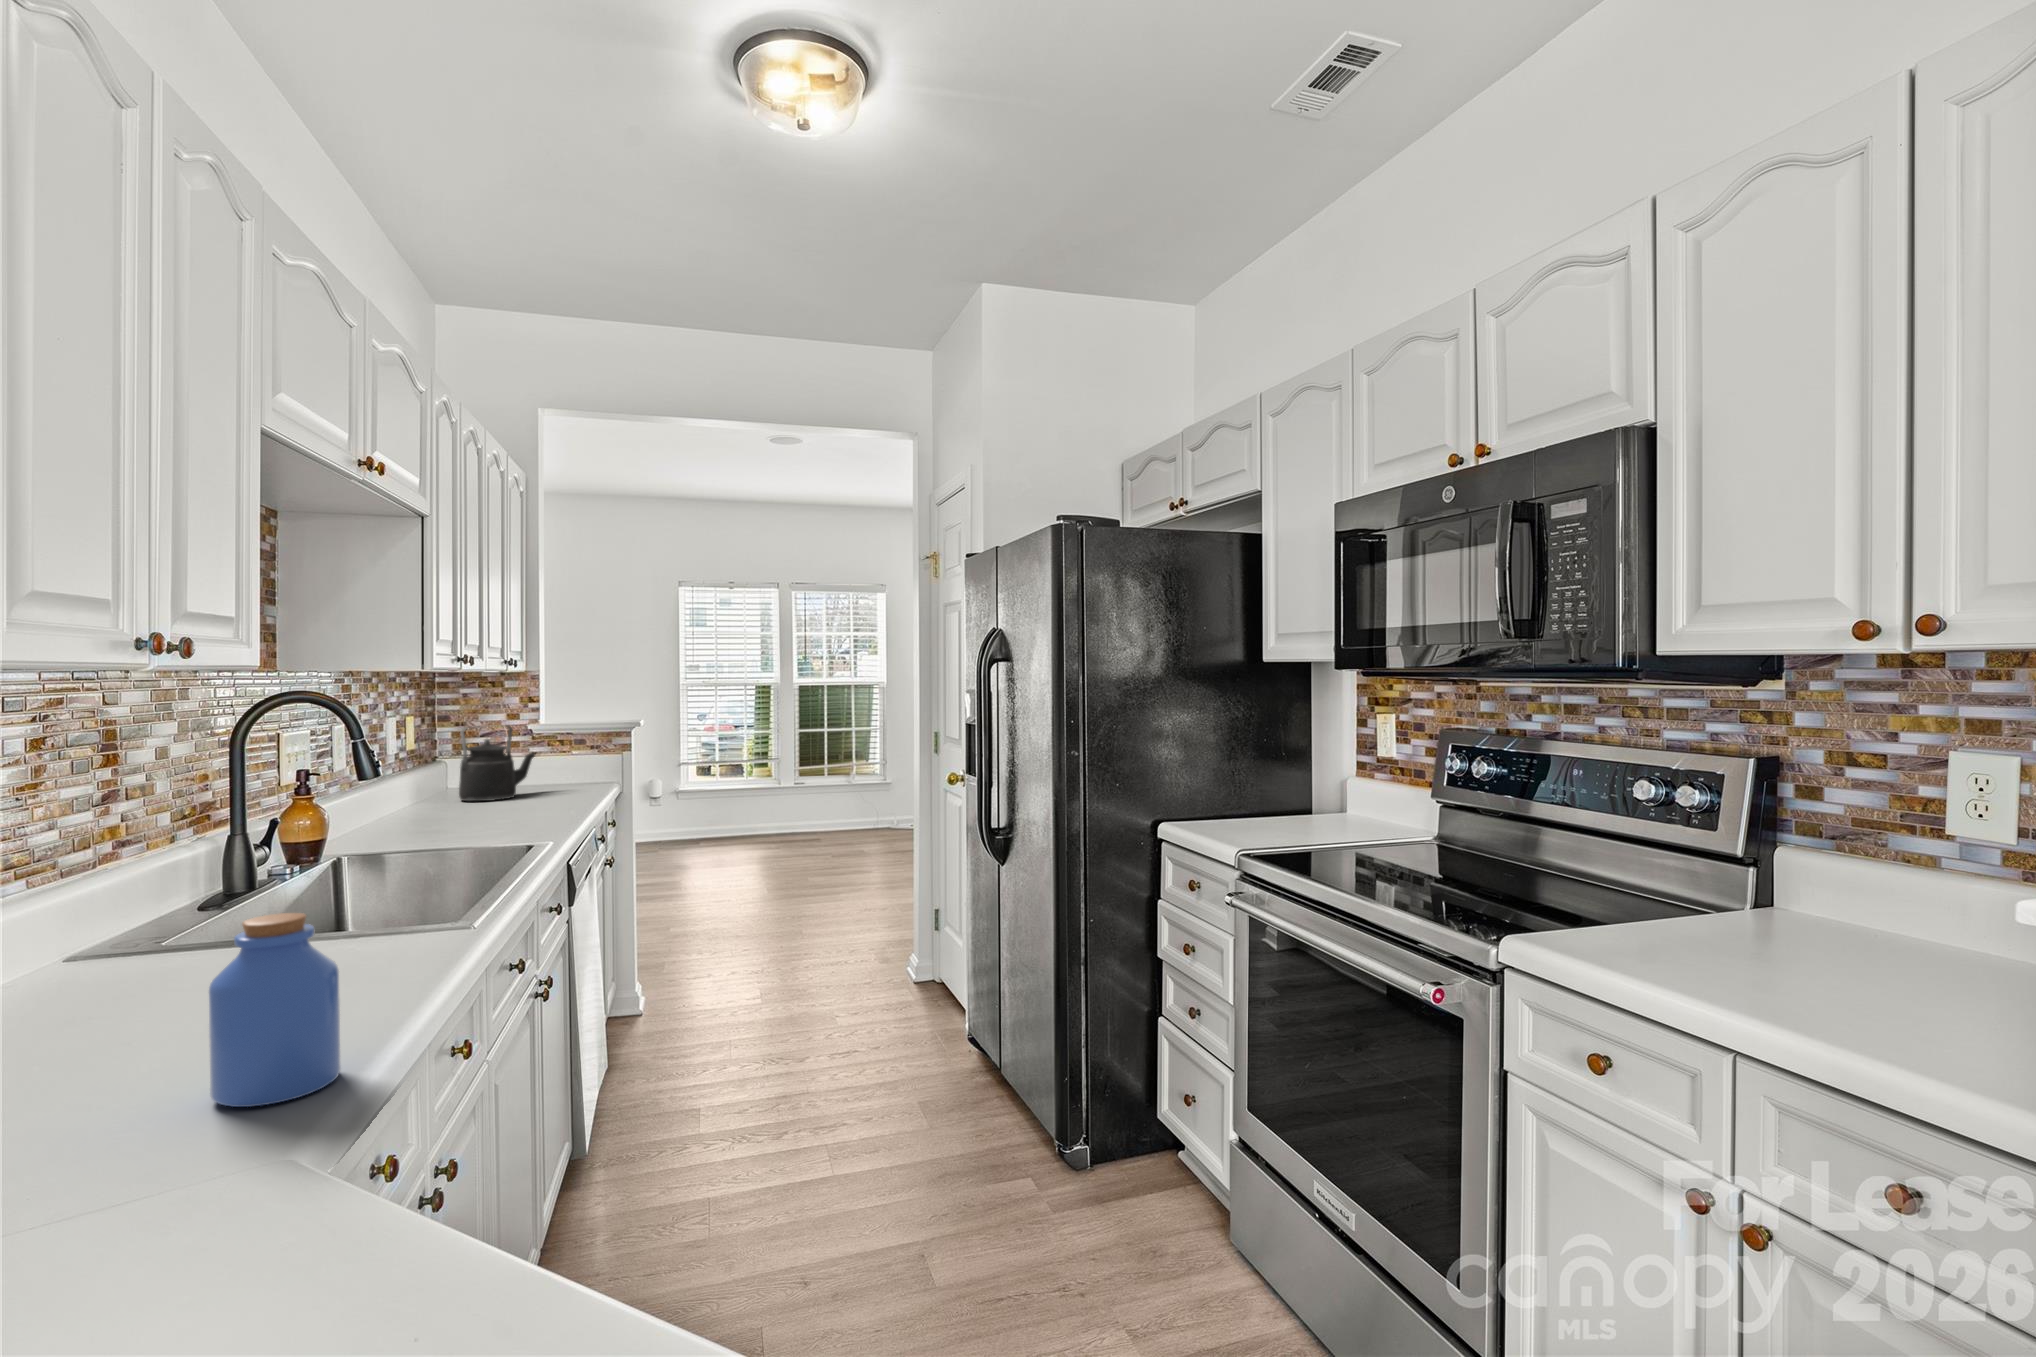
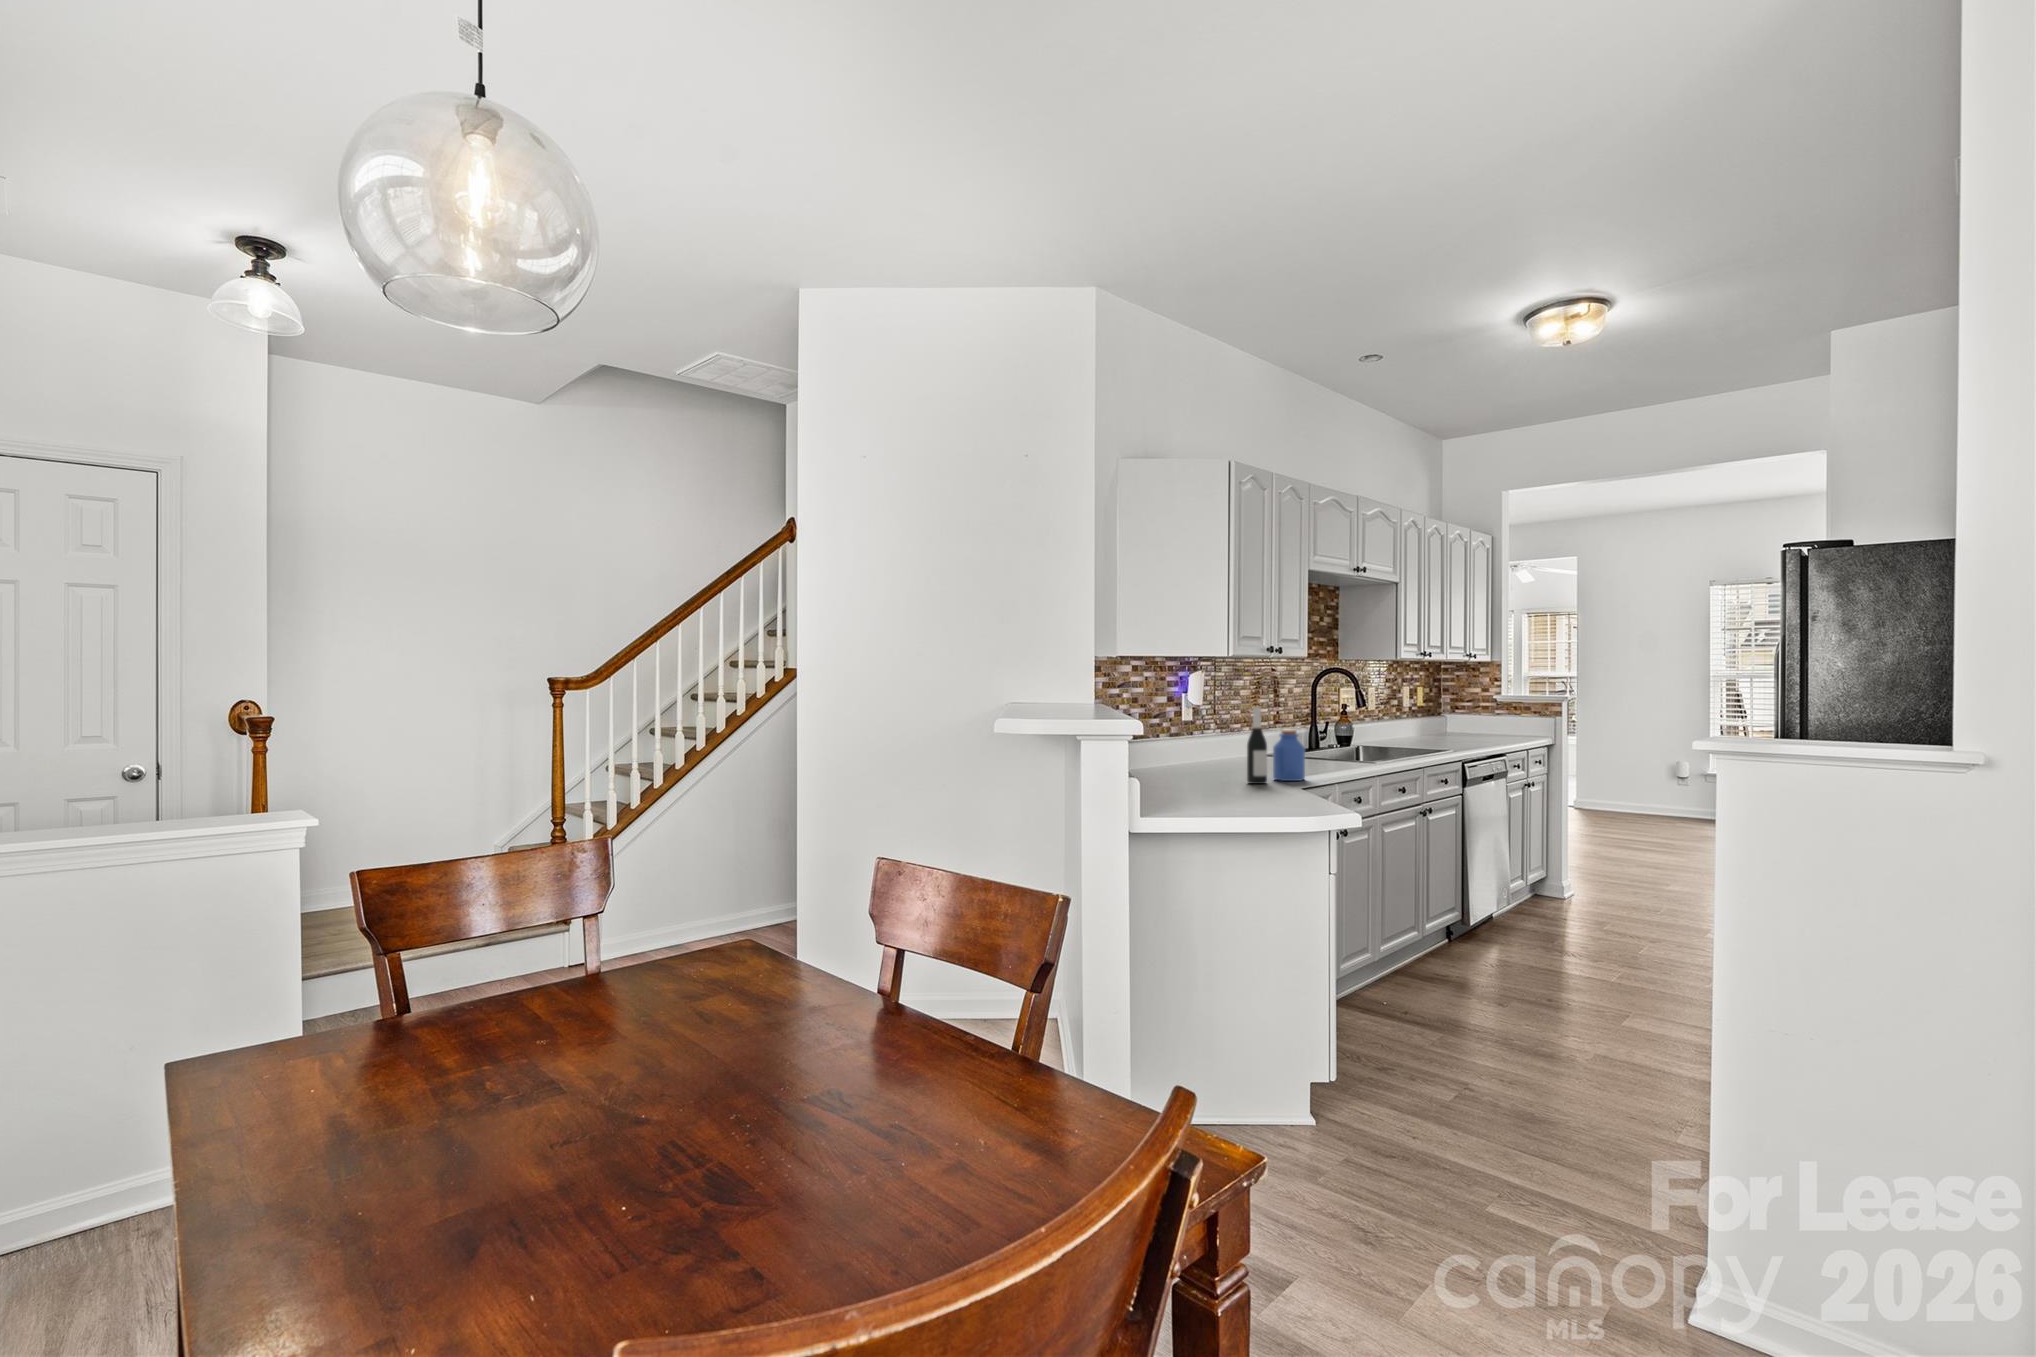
kettle: present [459,725,535,801] -> none [1445,694,1492,737]
wine bottle: none [104,860,205,1176] -> present [1247,706,1267,784]

